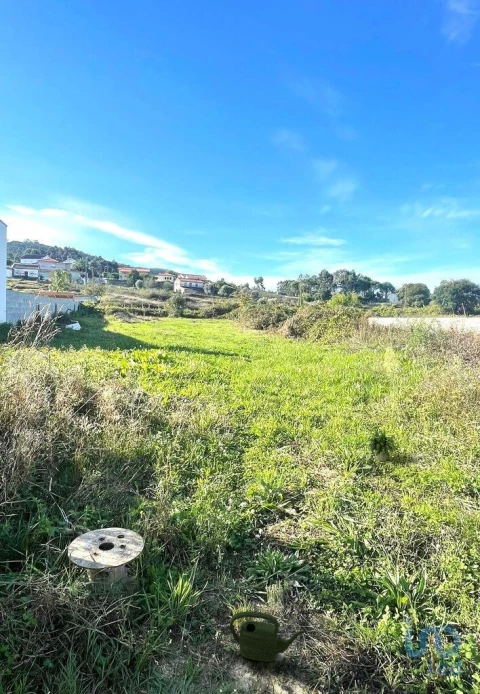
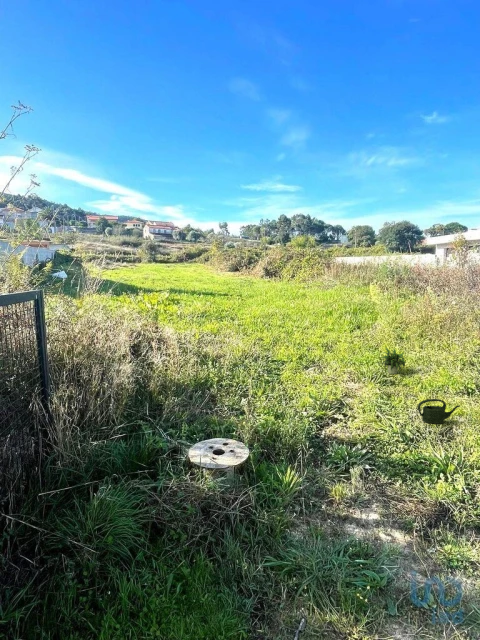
watering can: present [230,611,305,662] -> present [418,399,460,423]

